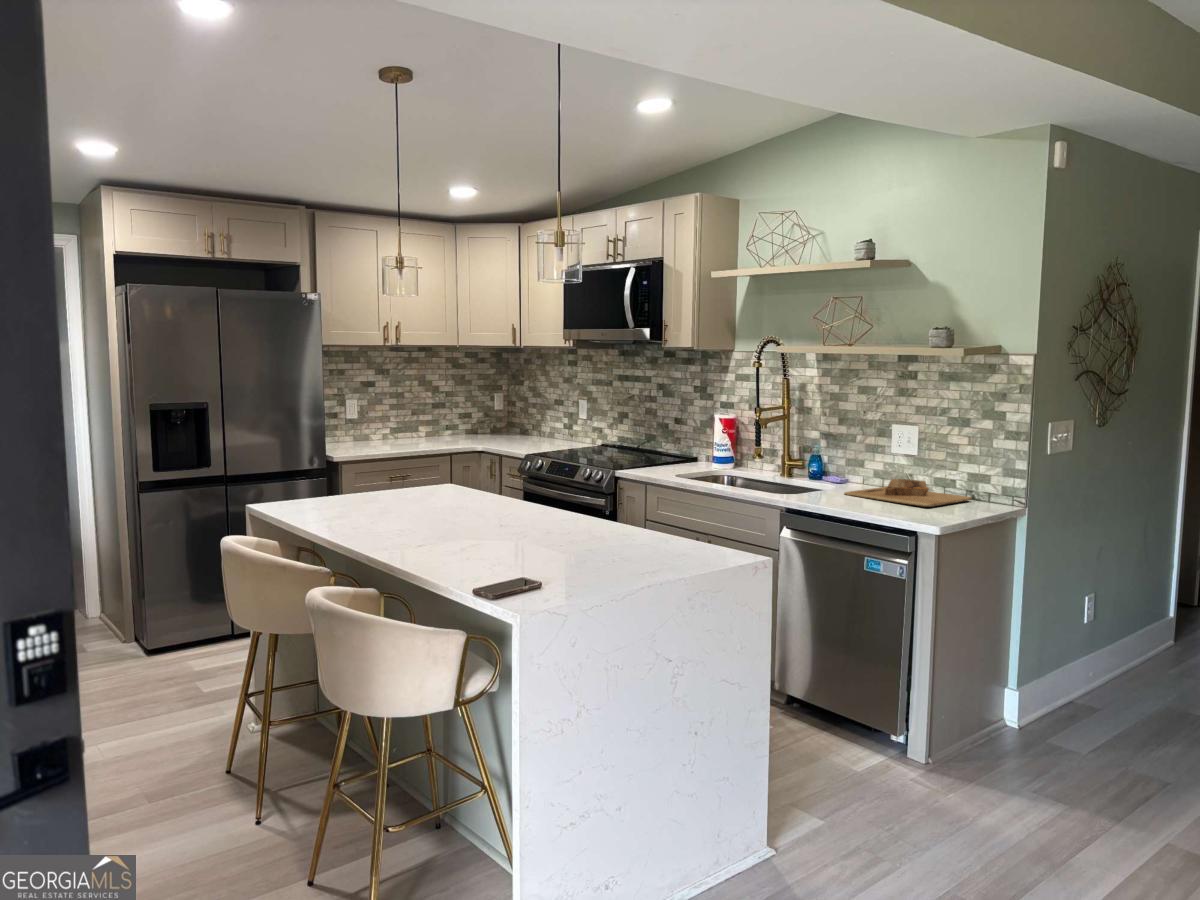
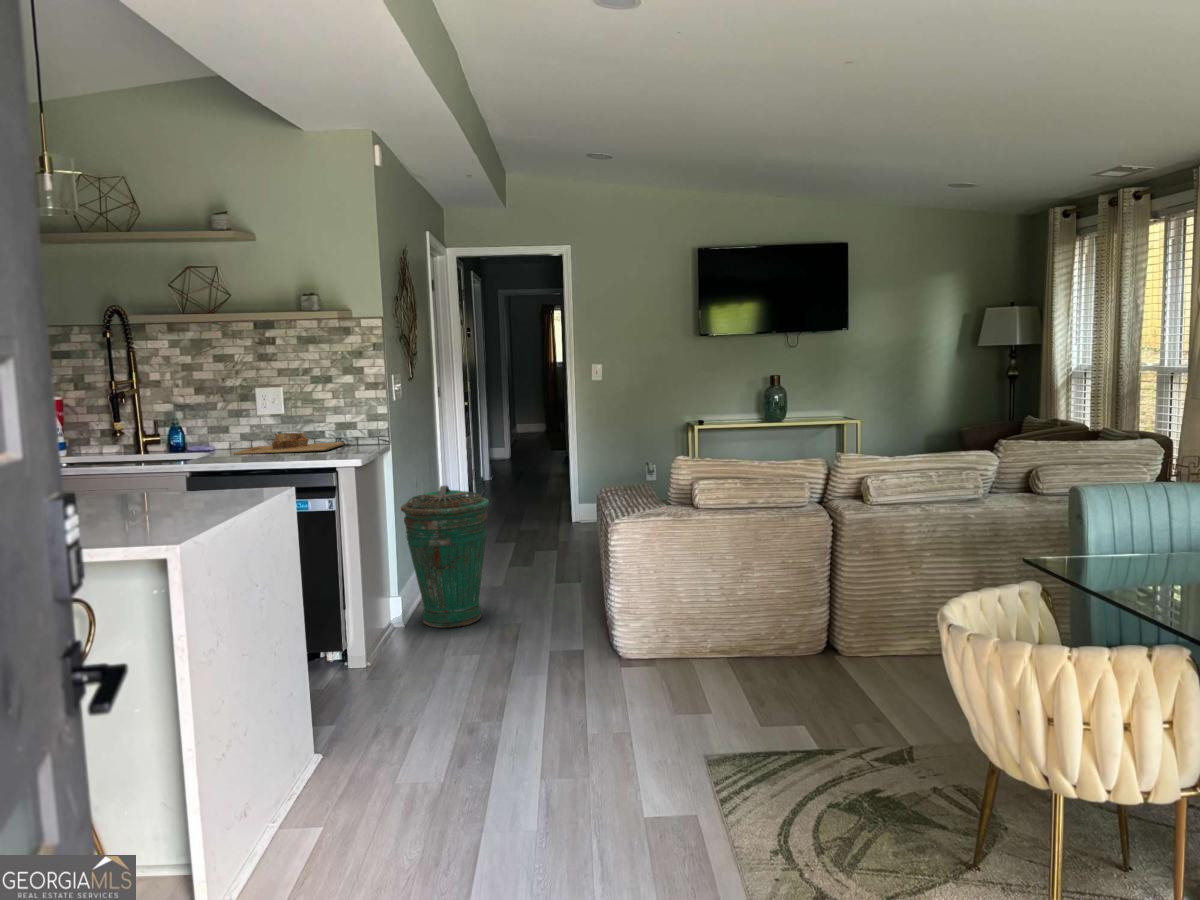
trash can: none [1032,573,1162,762] -> present [401,485,489,628]

